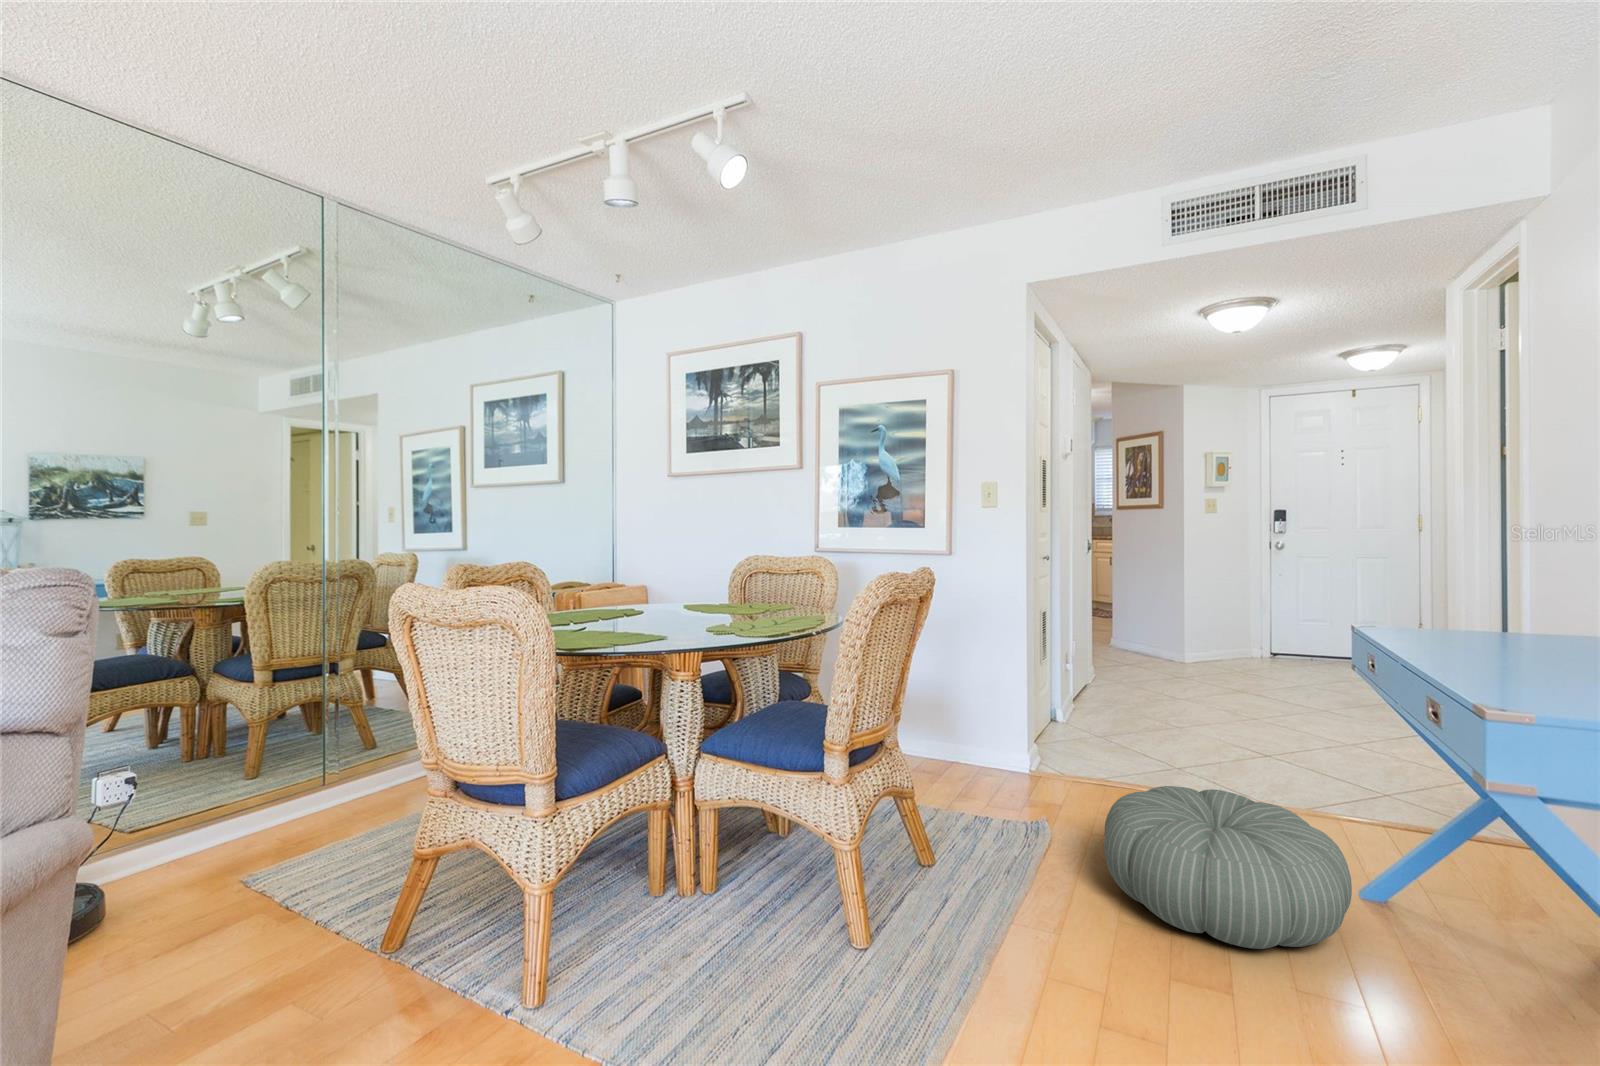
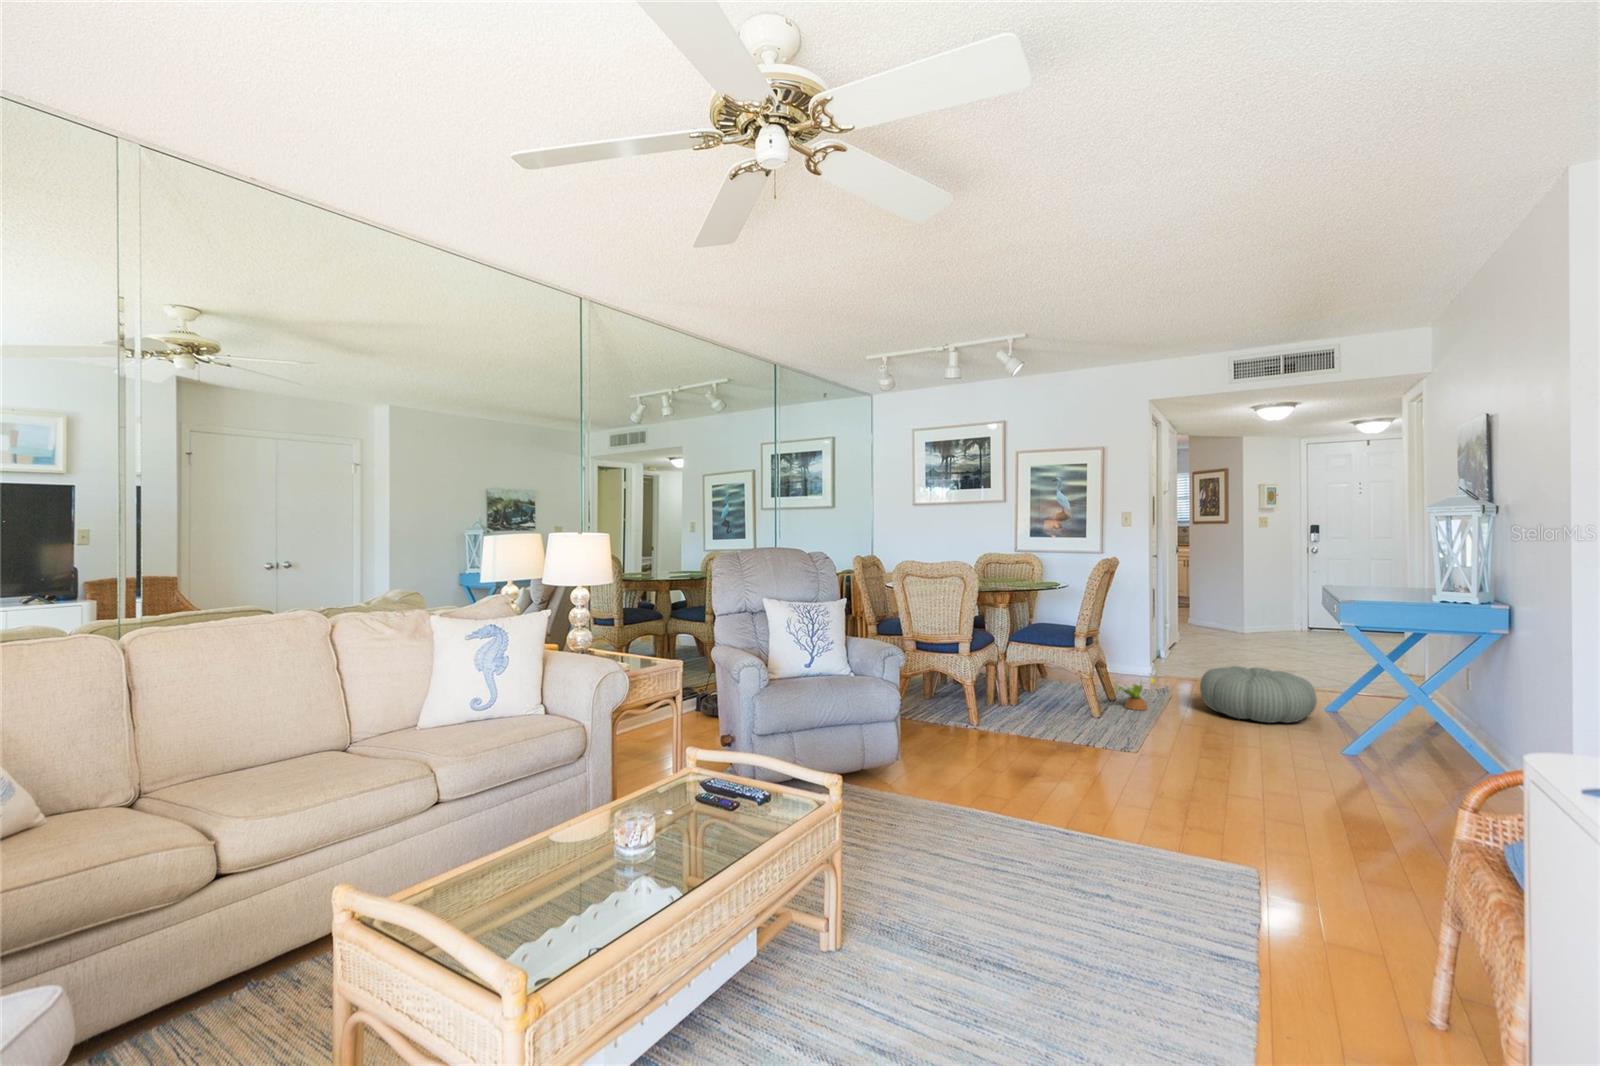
decorative plant: none [929,805,1010,894] -> present [1115,674,1155,710]

